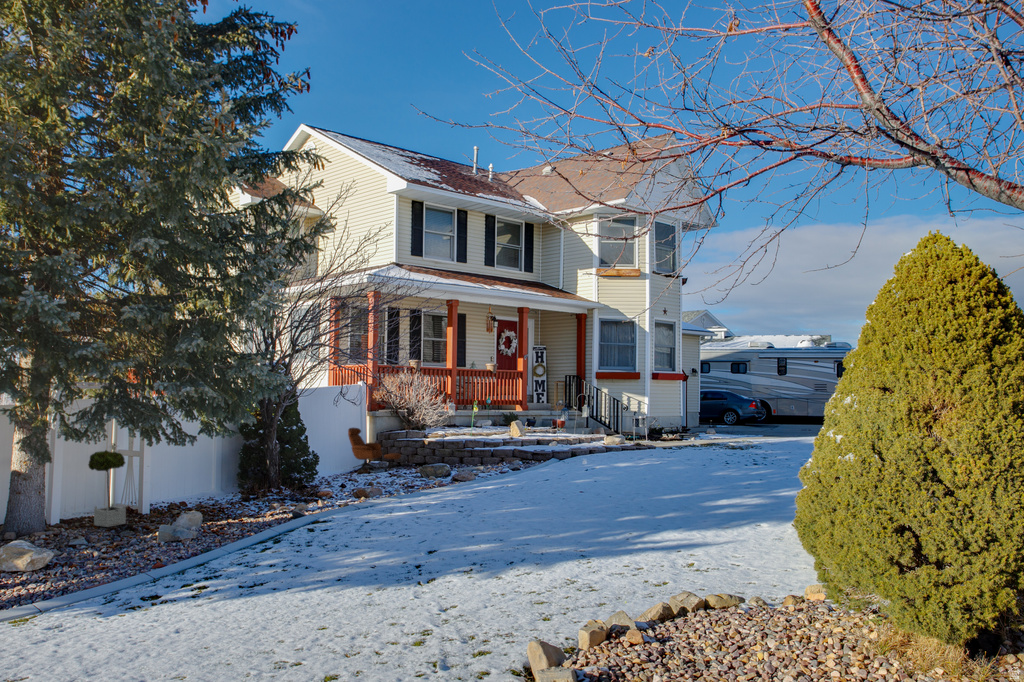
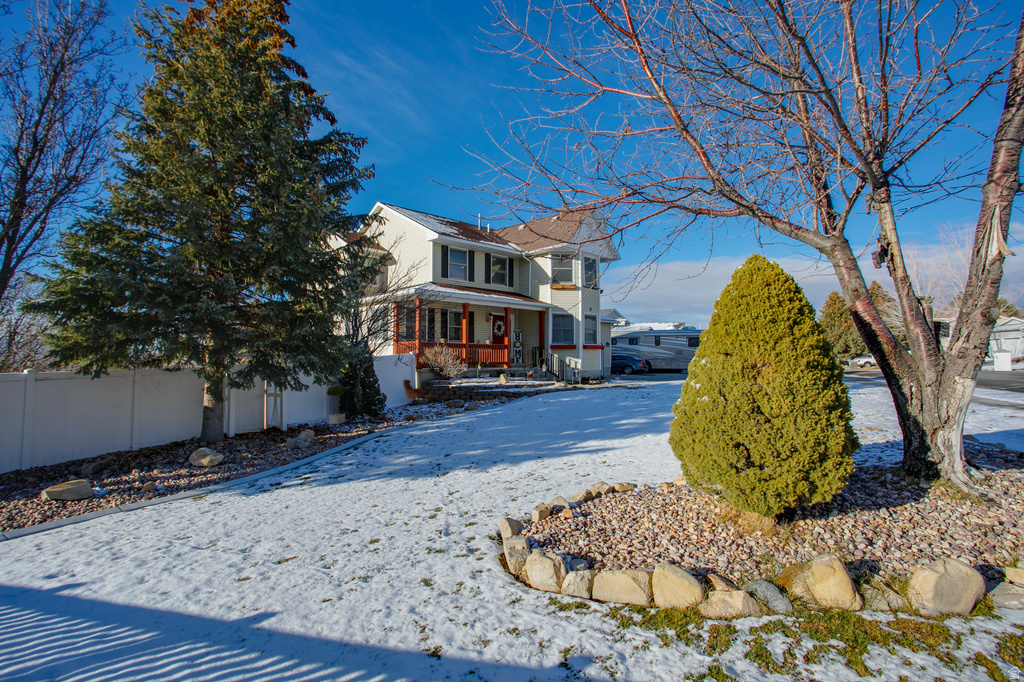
potted tree: present [88,450,126,527] -> present [326,386,345,424]

